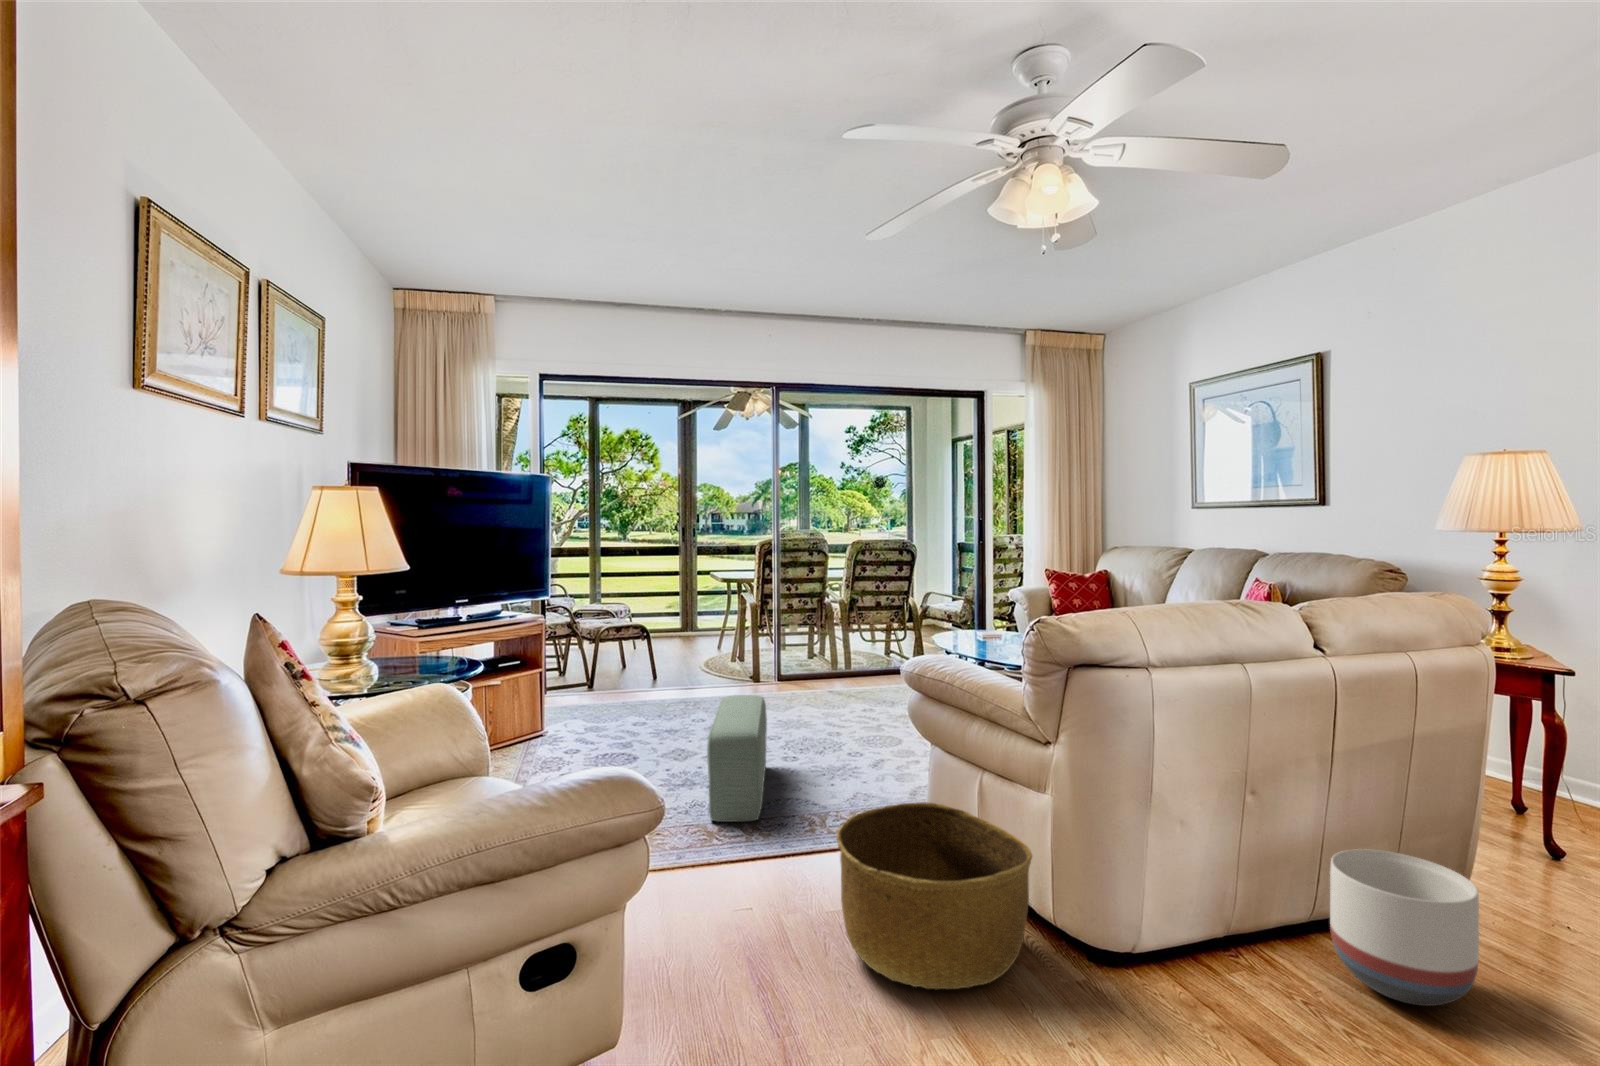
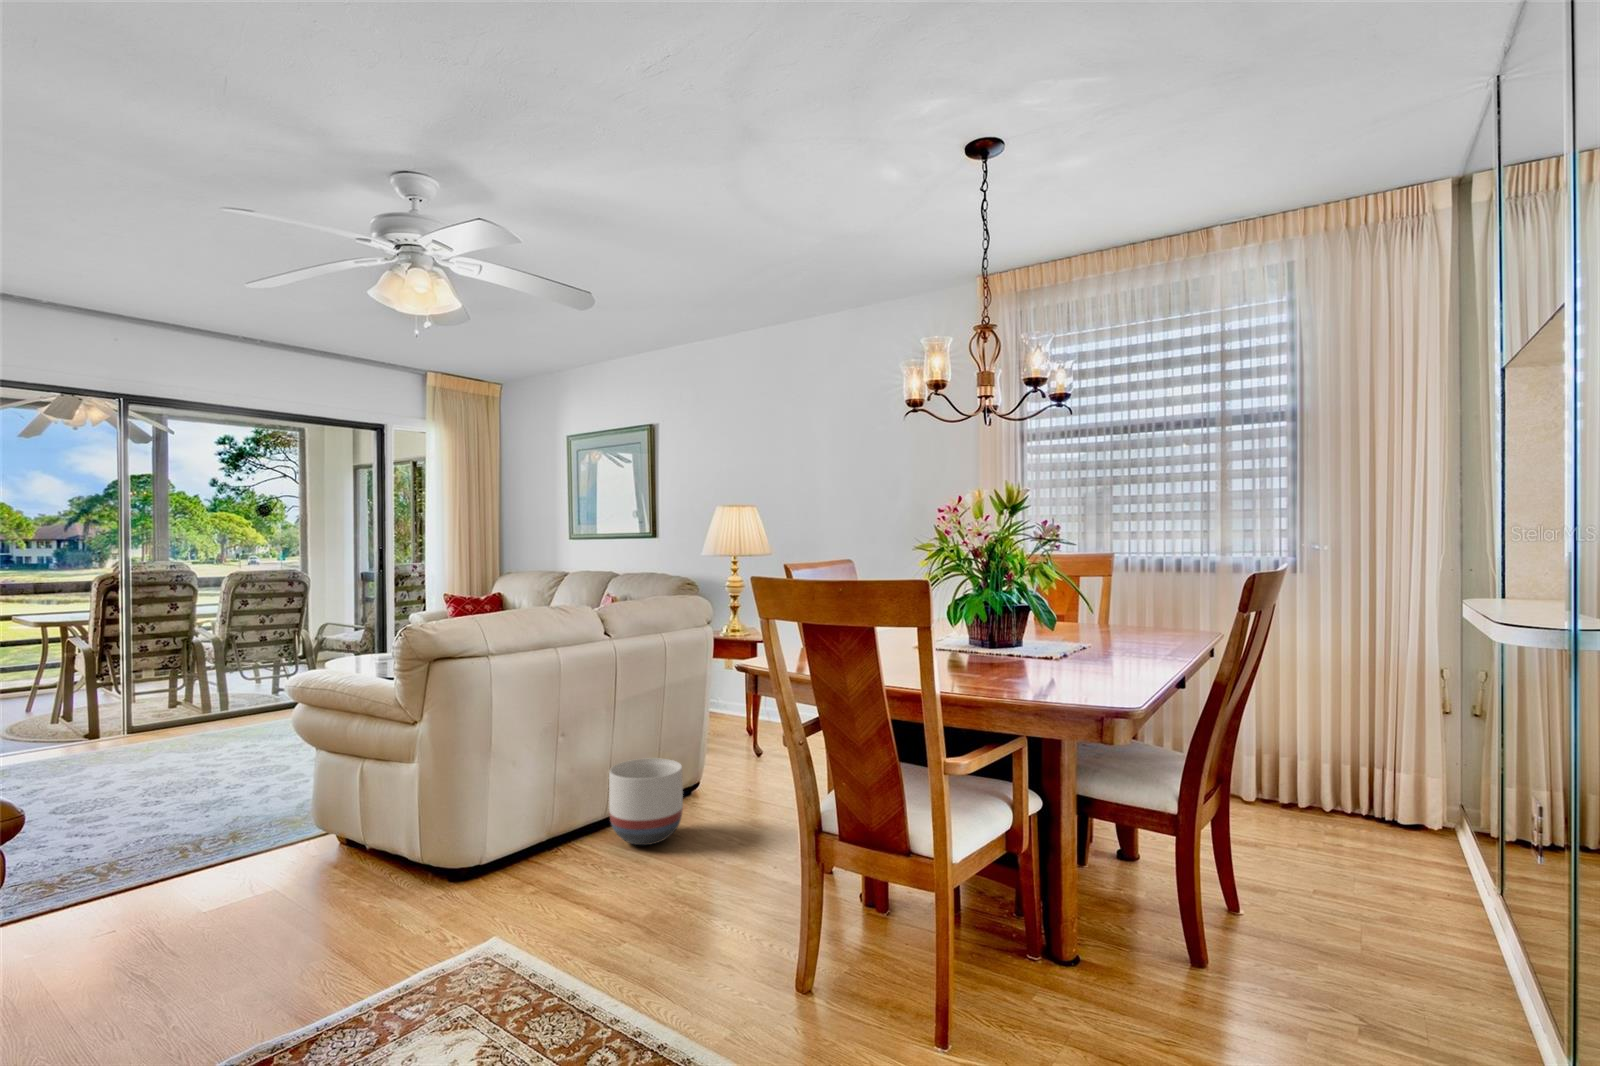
pouf: present [707,695,767,822] -> none [41,742,120,877]
basket: present [836,802,1032,989] -> none [218,792,403,934]

